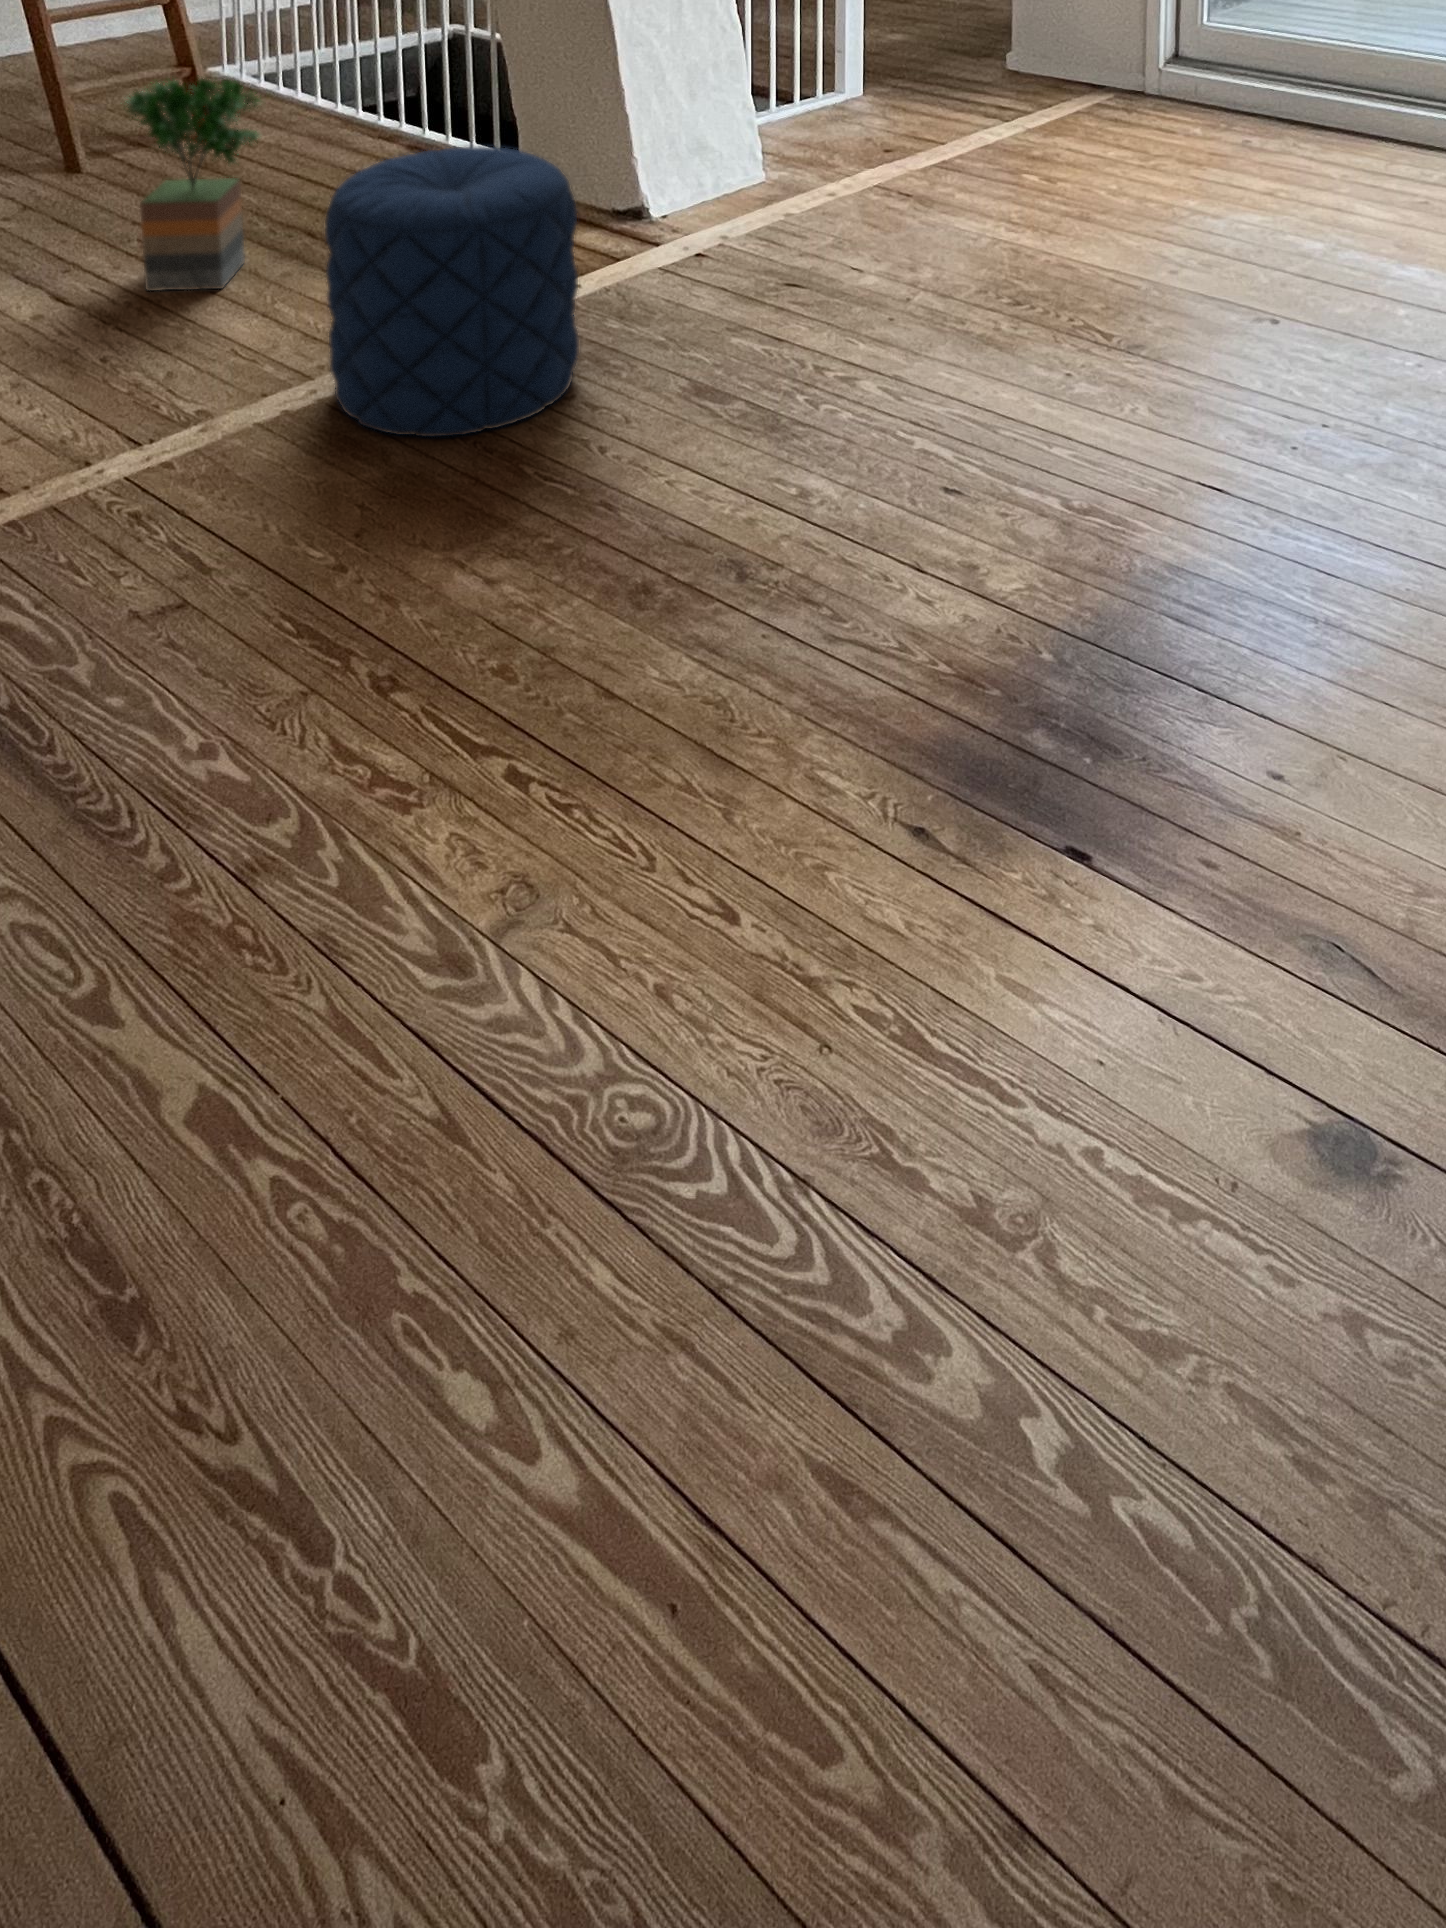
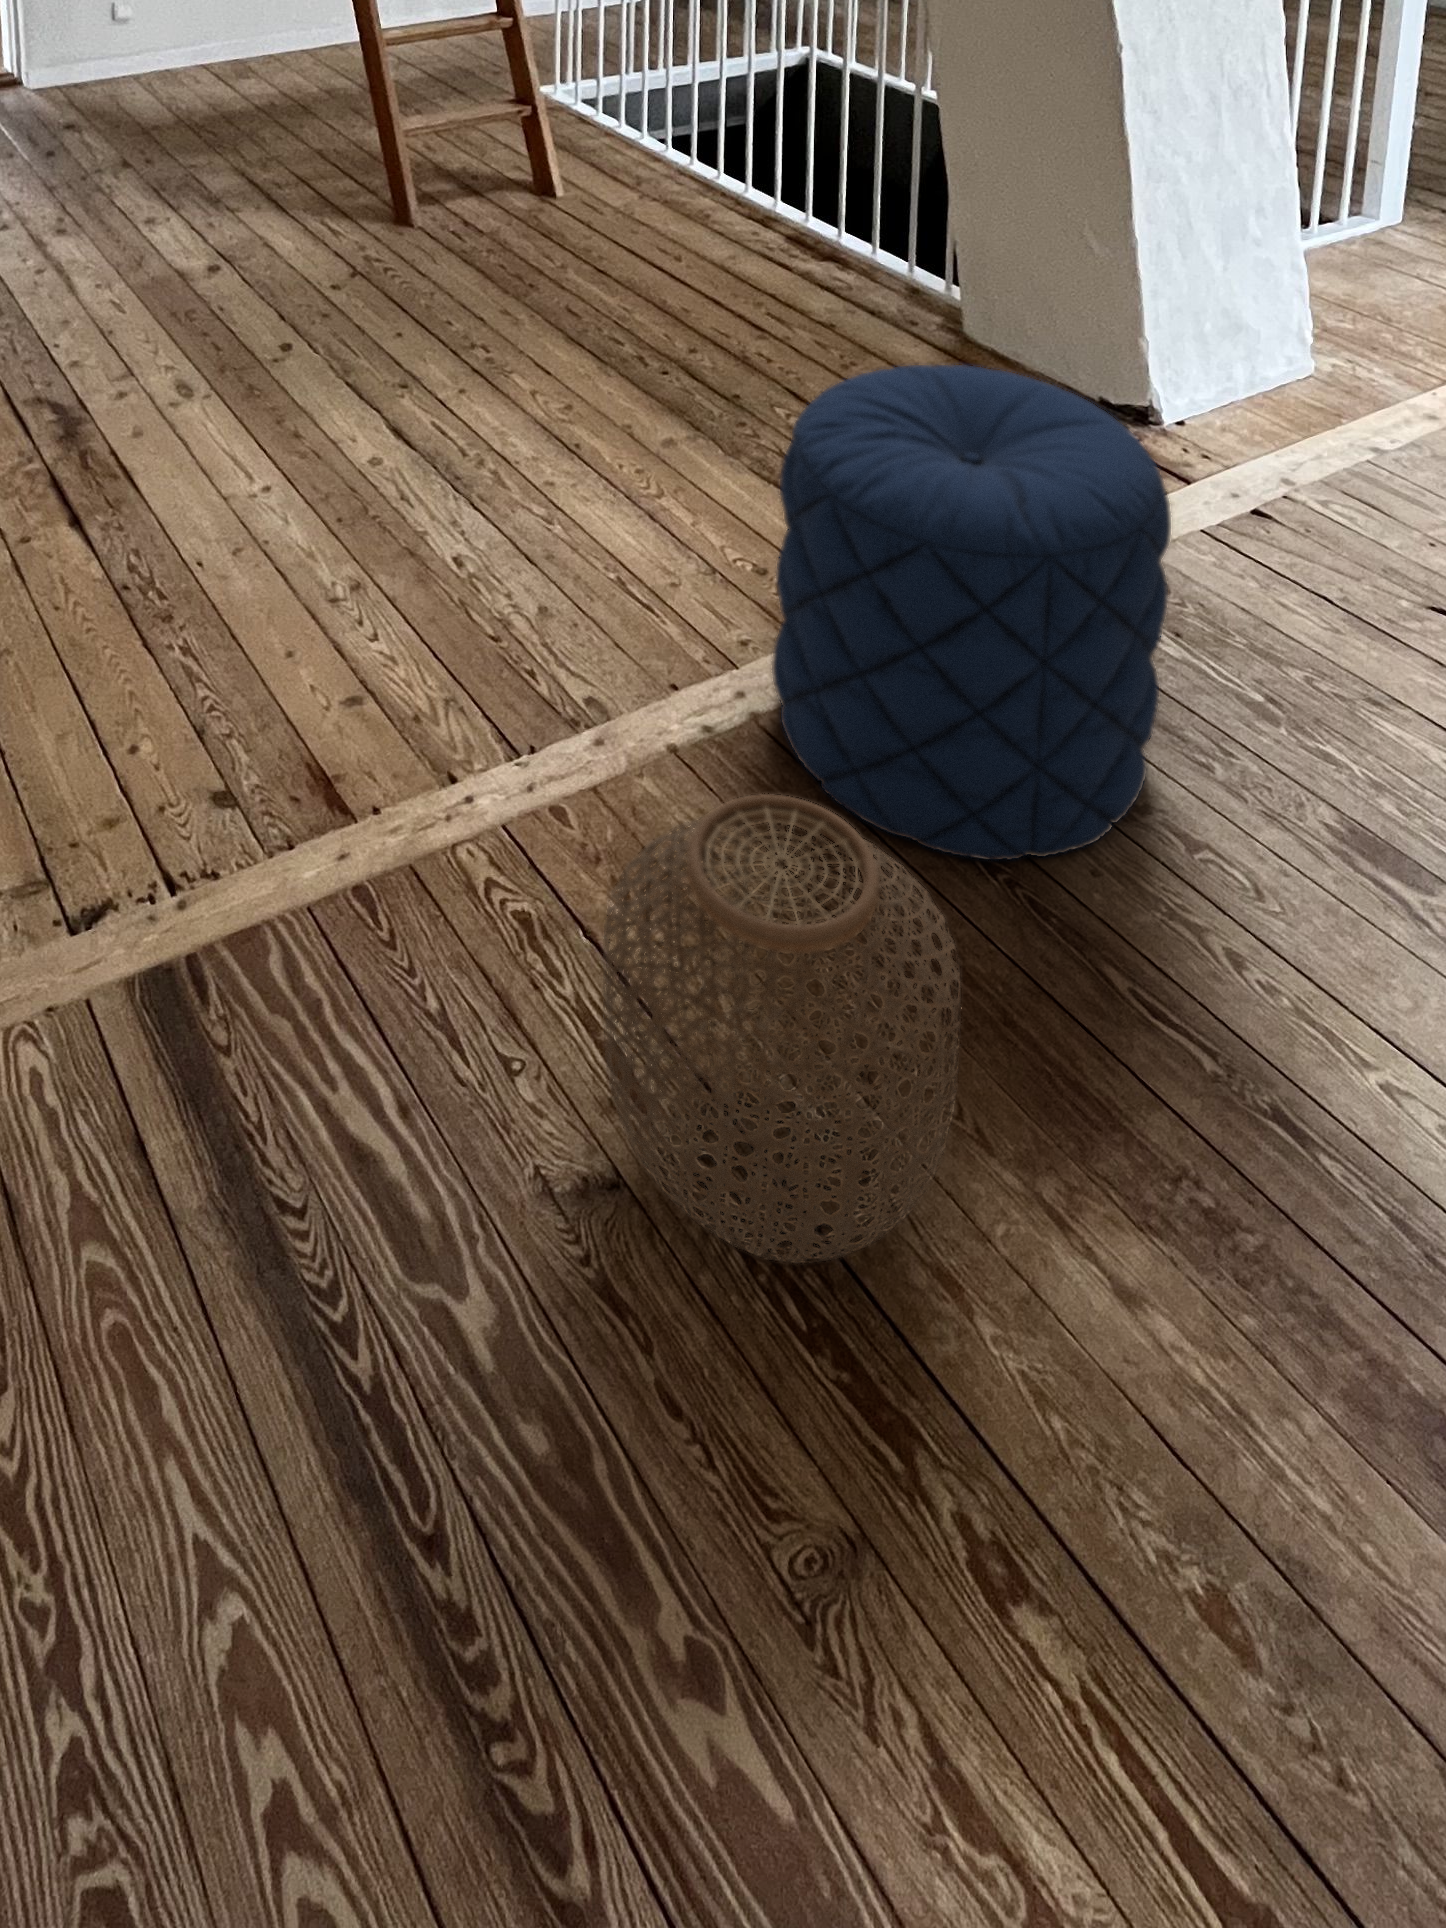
potted tree: present [126,78,259,291] -> none [478,166,653,454]
woven basket: none [163,351,389,608] -> present [603,794,961,1263]

